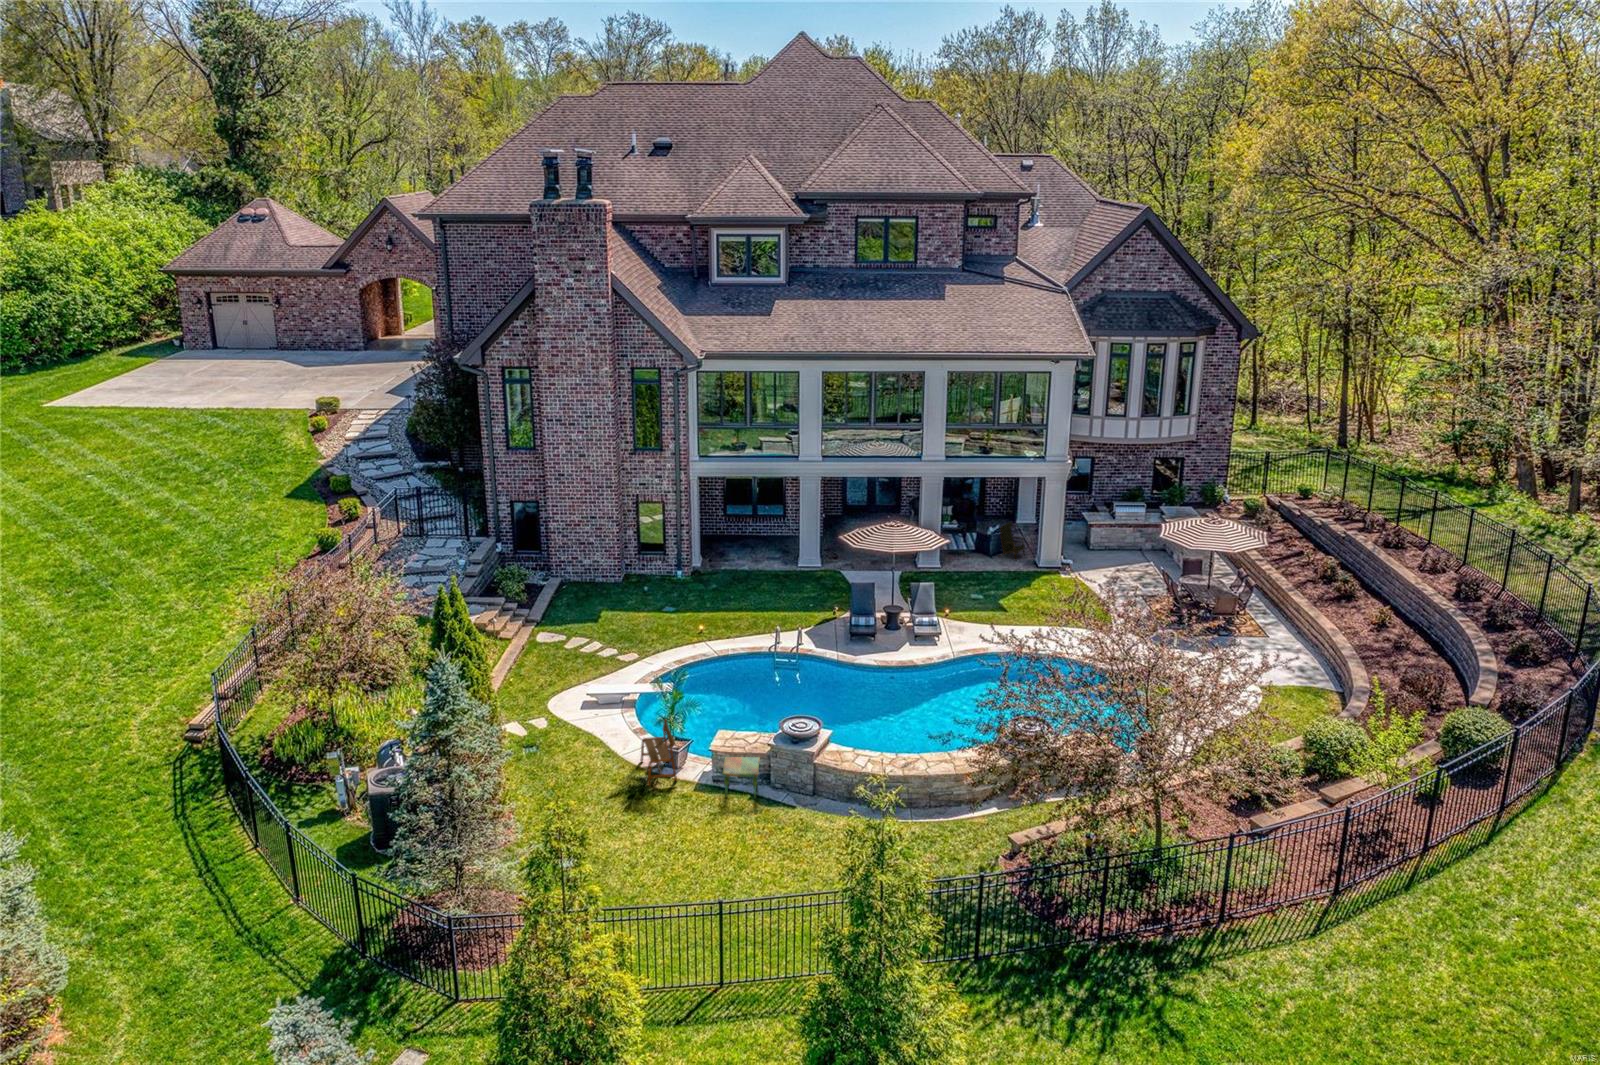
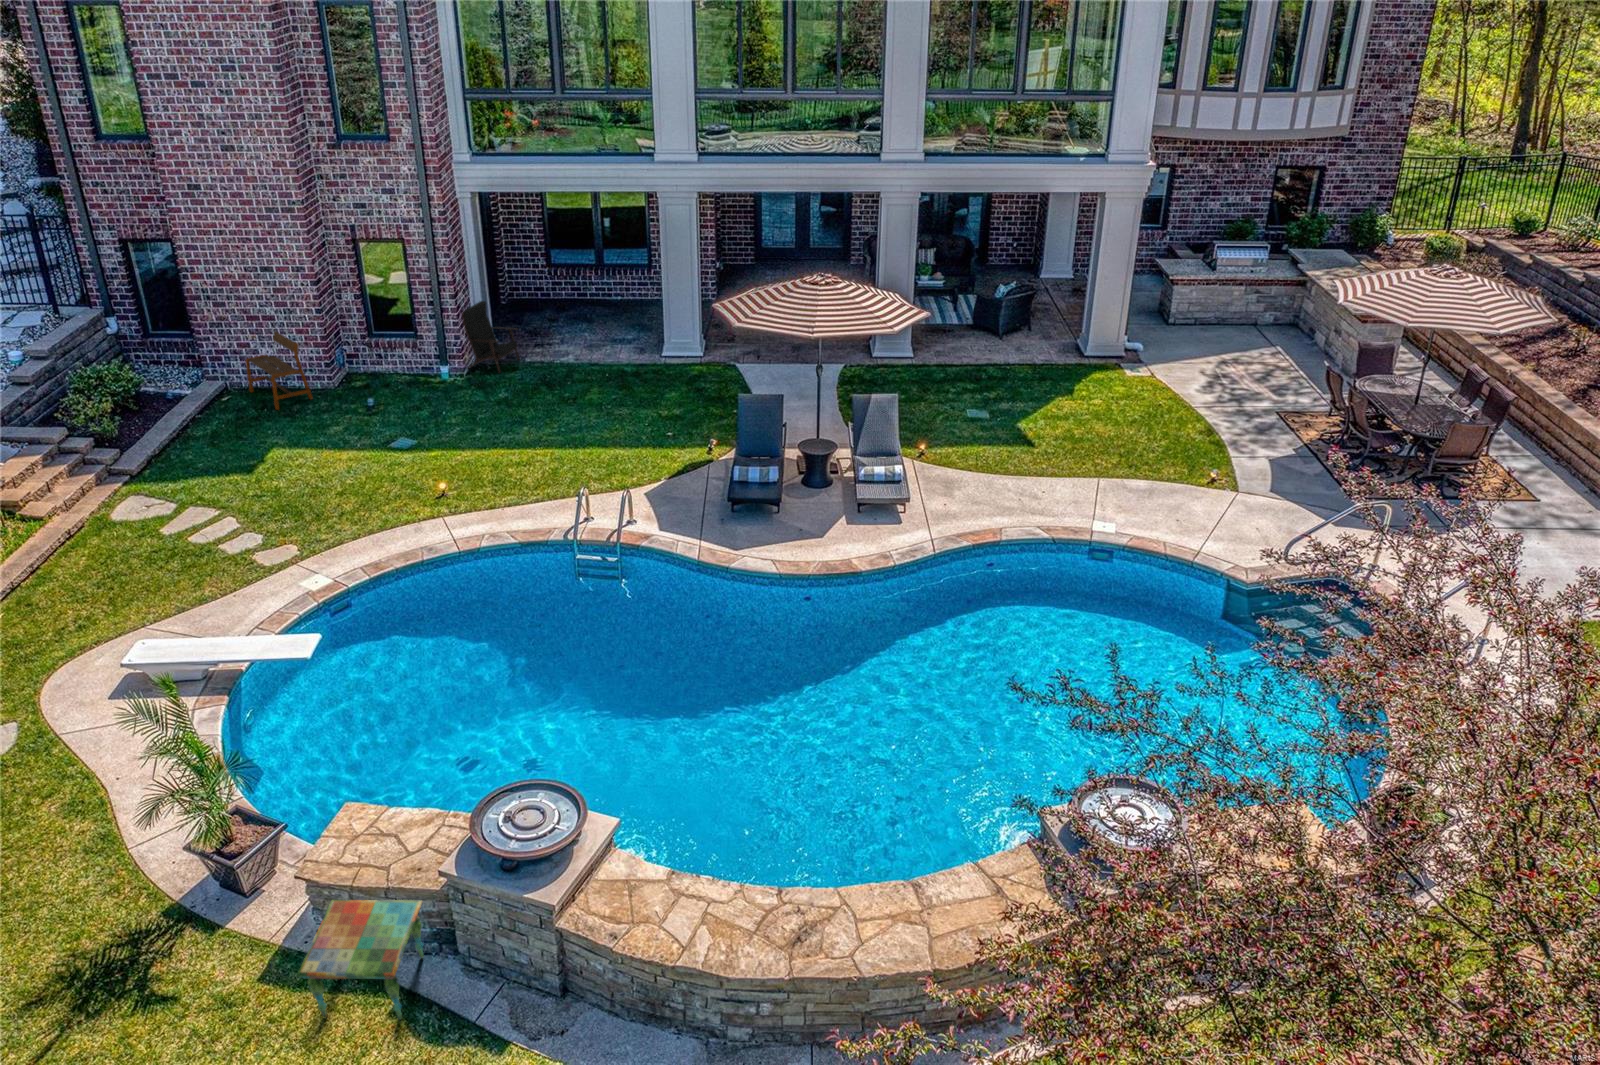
lounge chair: present [1000,522,1025,555] -> present [462,301,519,373]
bench: present [641,720,677,786] -> present [245,331,313,410]

